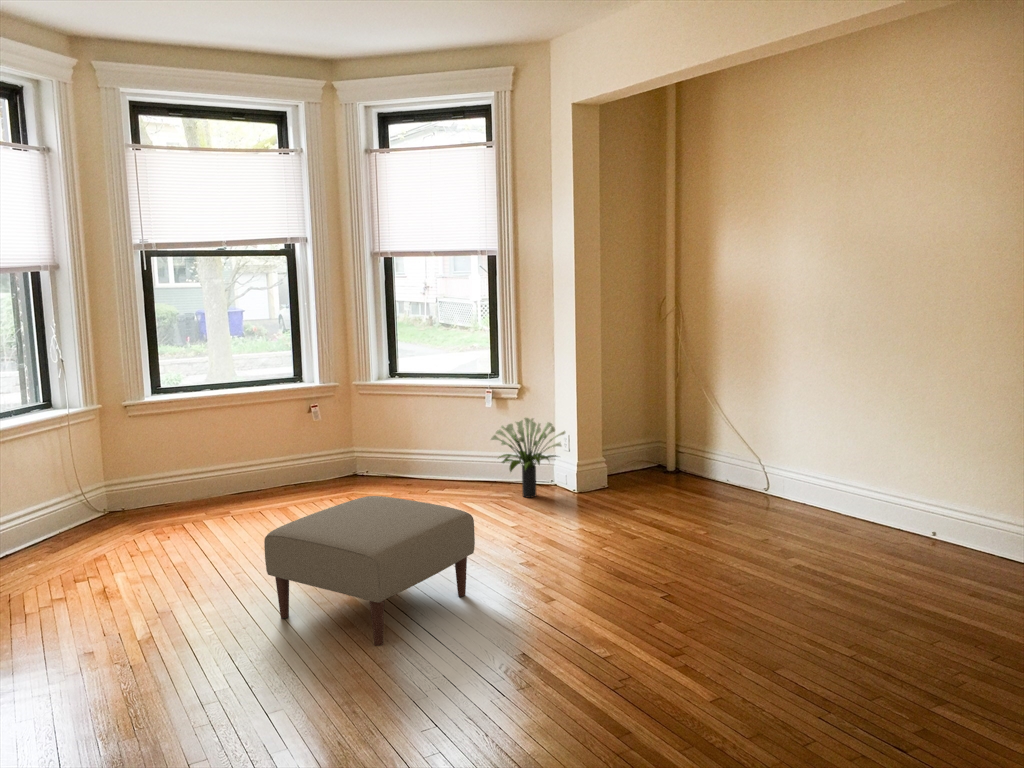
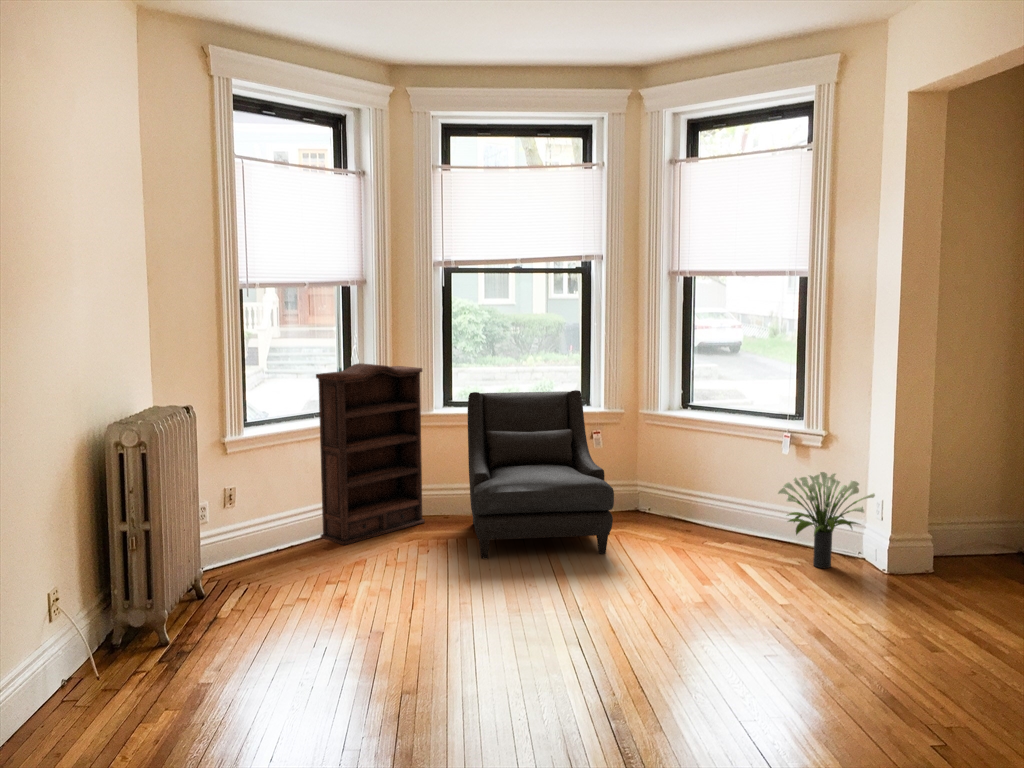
bookshelf: none [17,354,147,547] -> present [316,363,425,545]
armchair: none [184,367,352,536] -> present [468,390,614,559]
ottoman: present [264,496,475,646] -> none [464,542,694,716]

